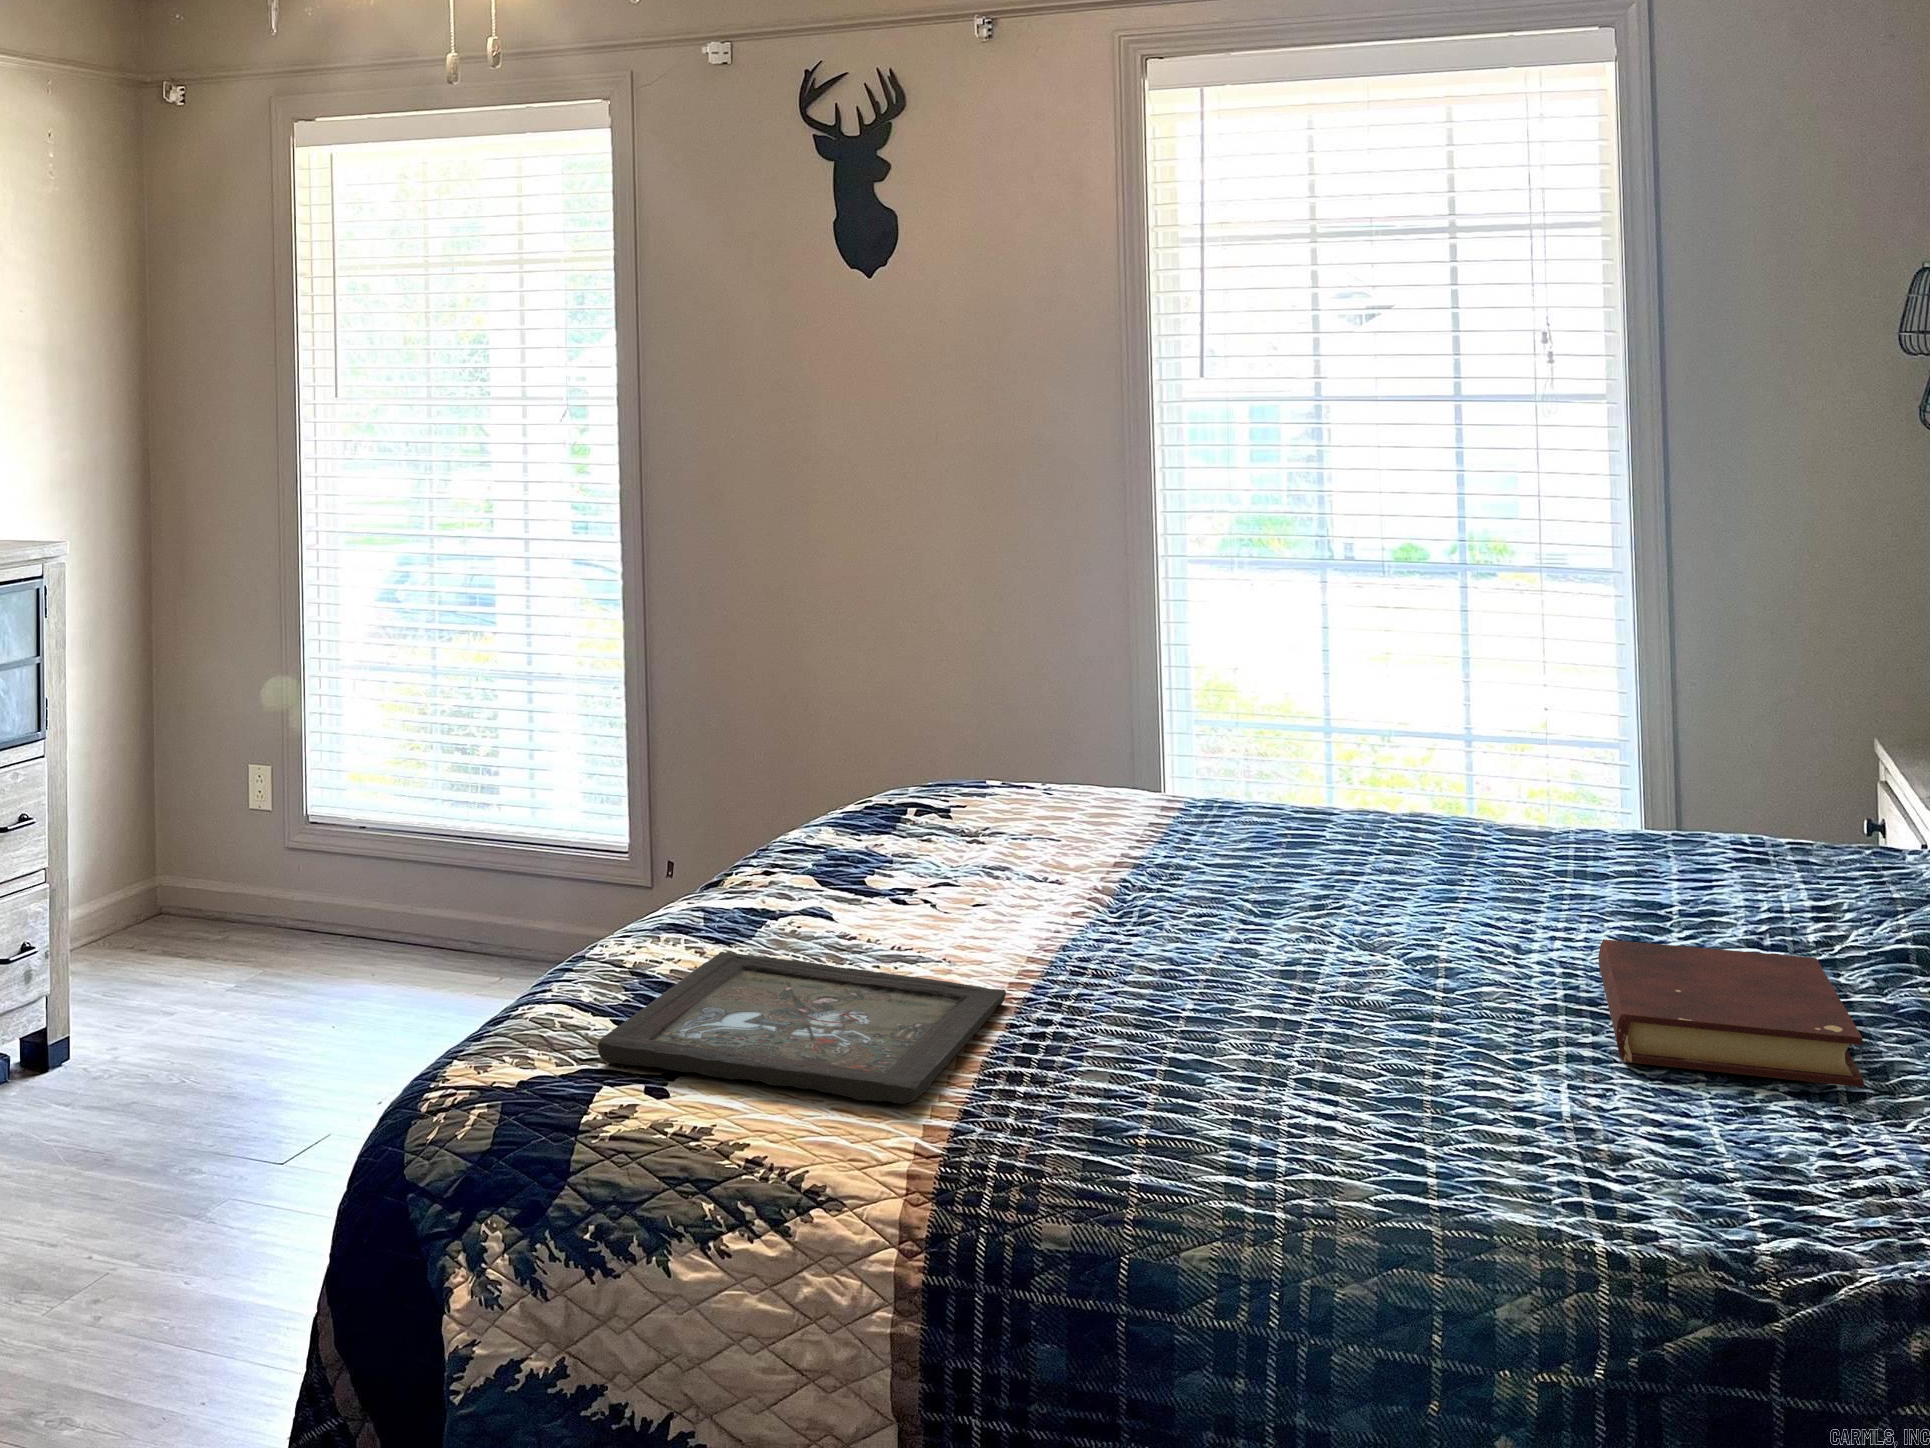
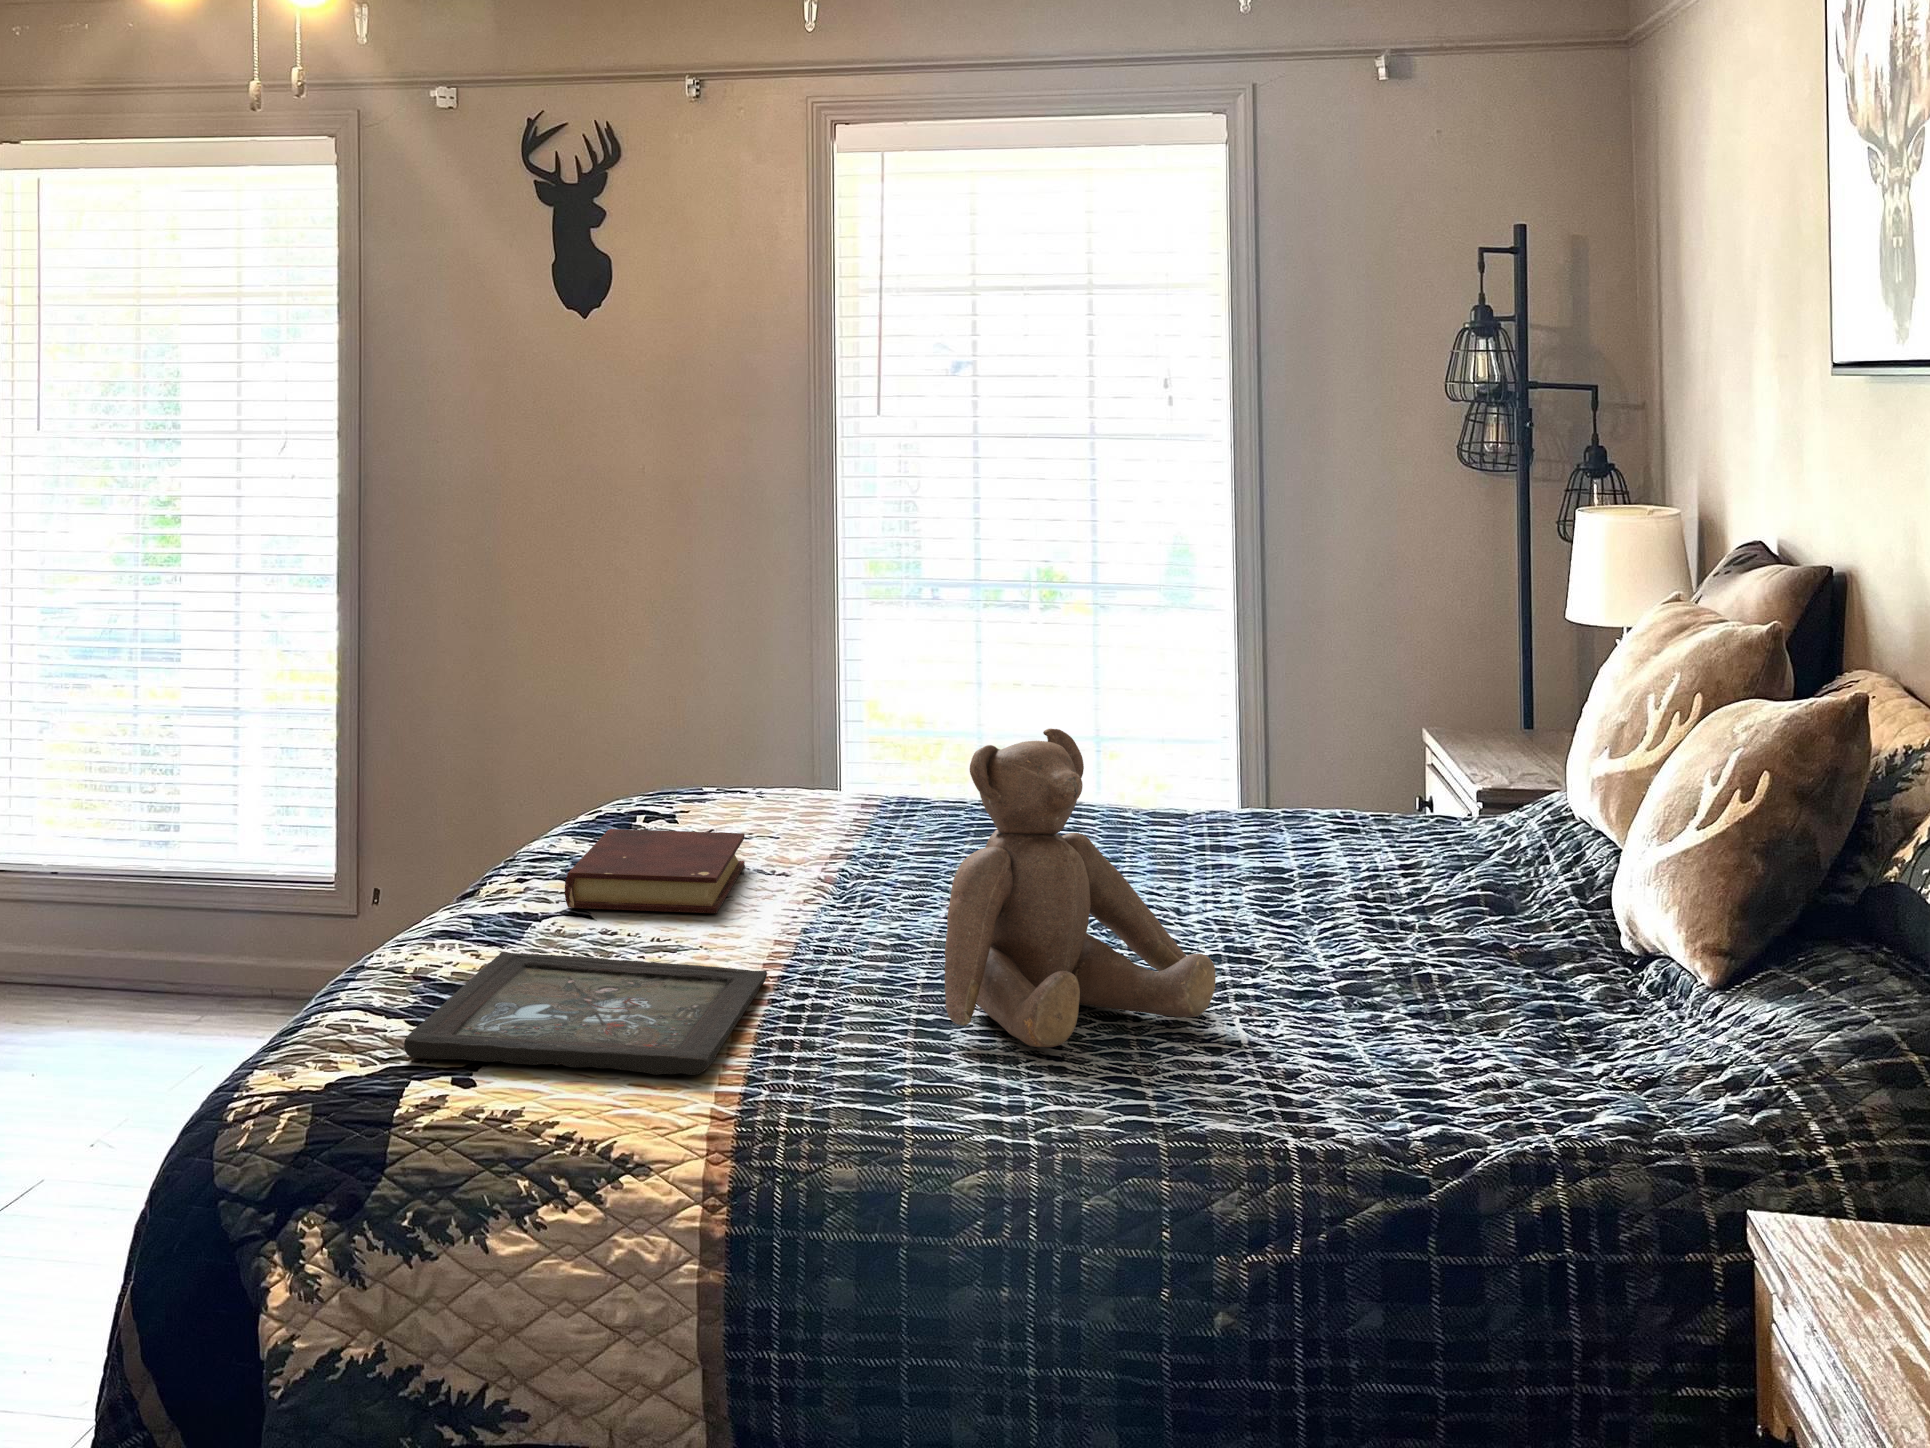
teddy bear: none [1198,738,1533,1103] -> present [945,729,1216,1047]
book: present [1599,939,1864,1087] -> present [565,829,745,913]

